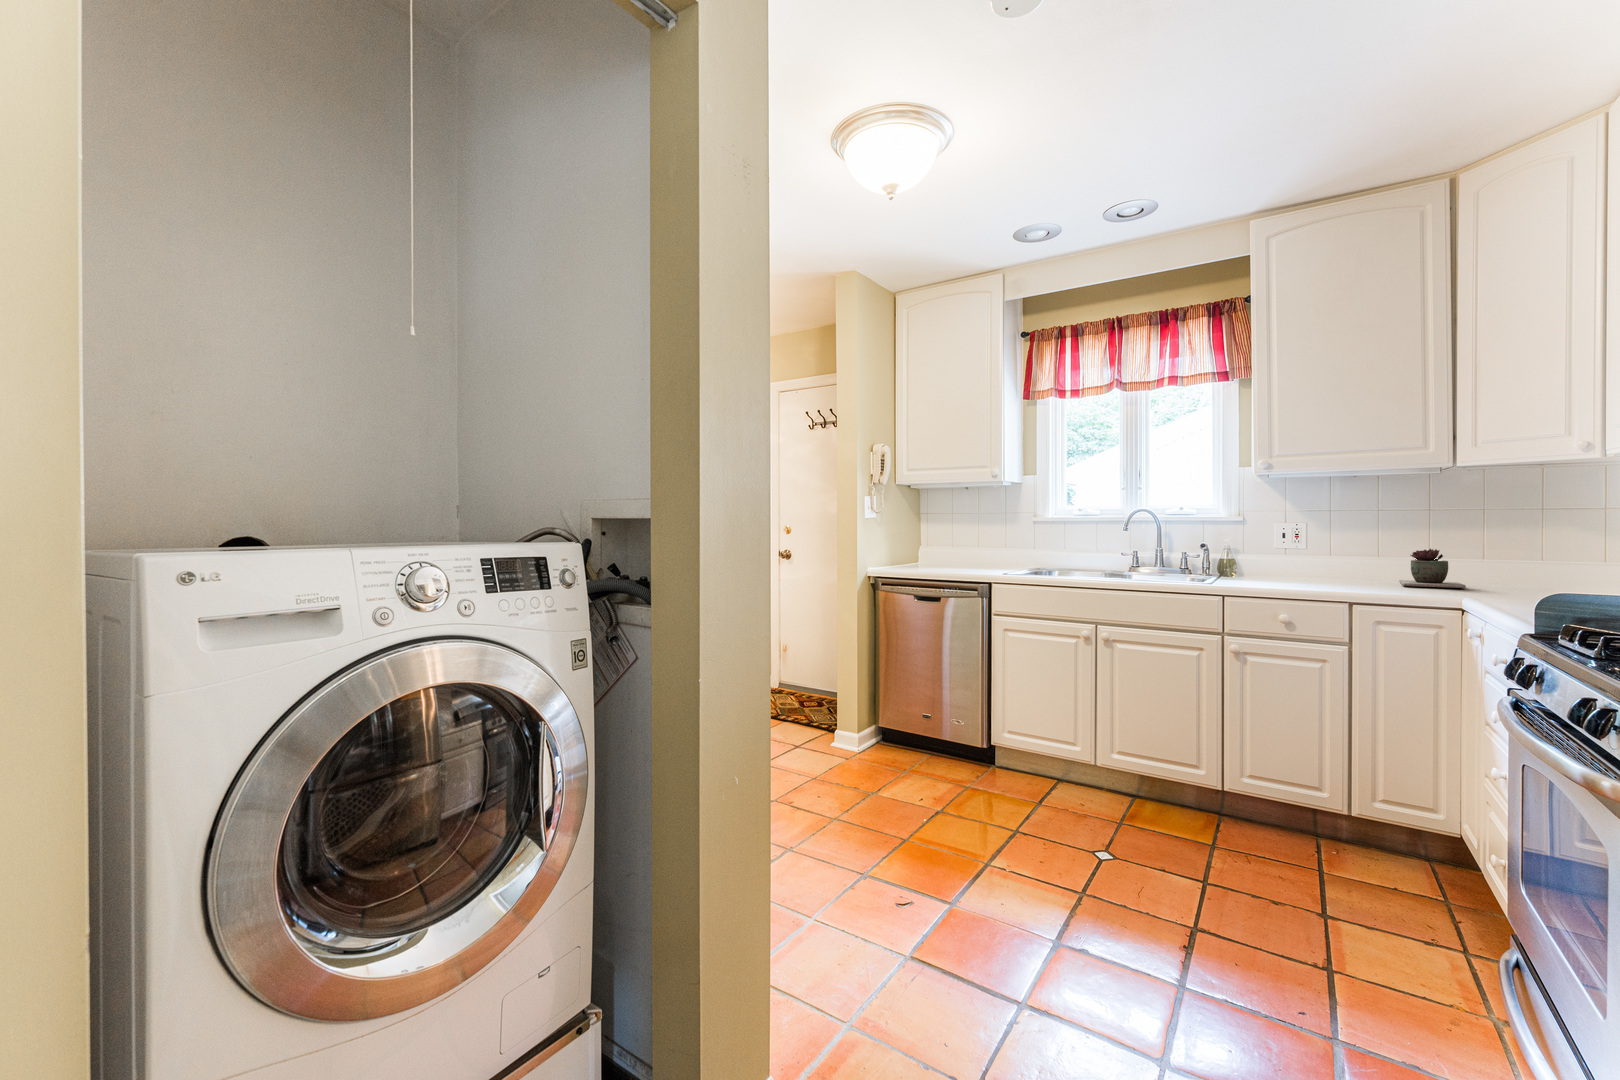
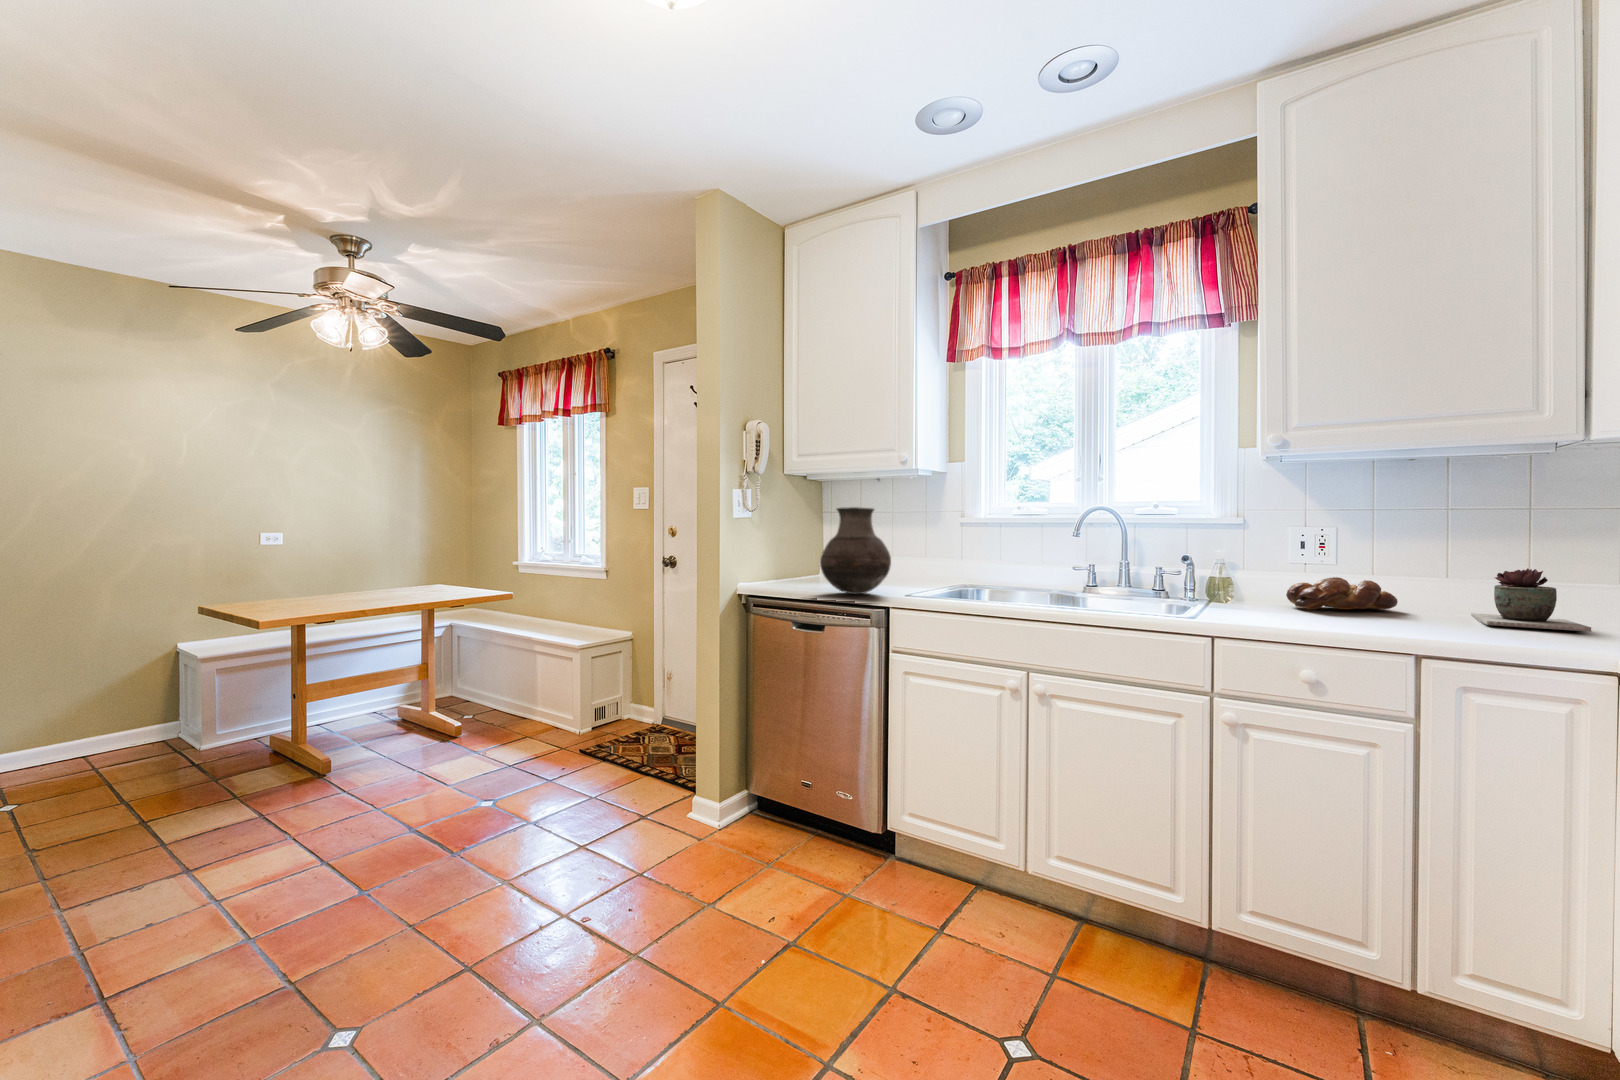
vase: none [936,512,989,575] -> present [820,507,891,594]
bread loaf: none [1276,557,1351,579] -> present [1286,577,1398,609]

